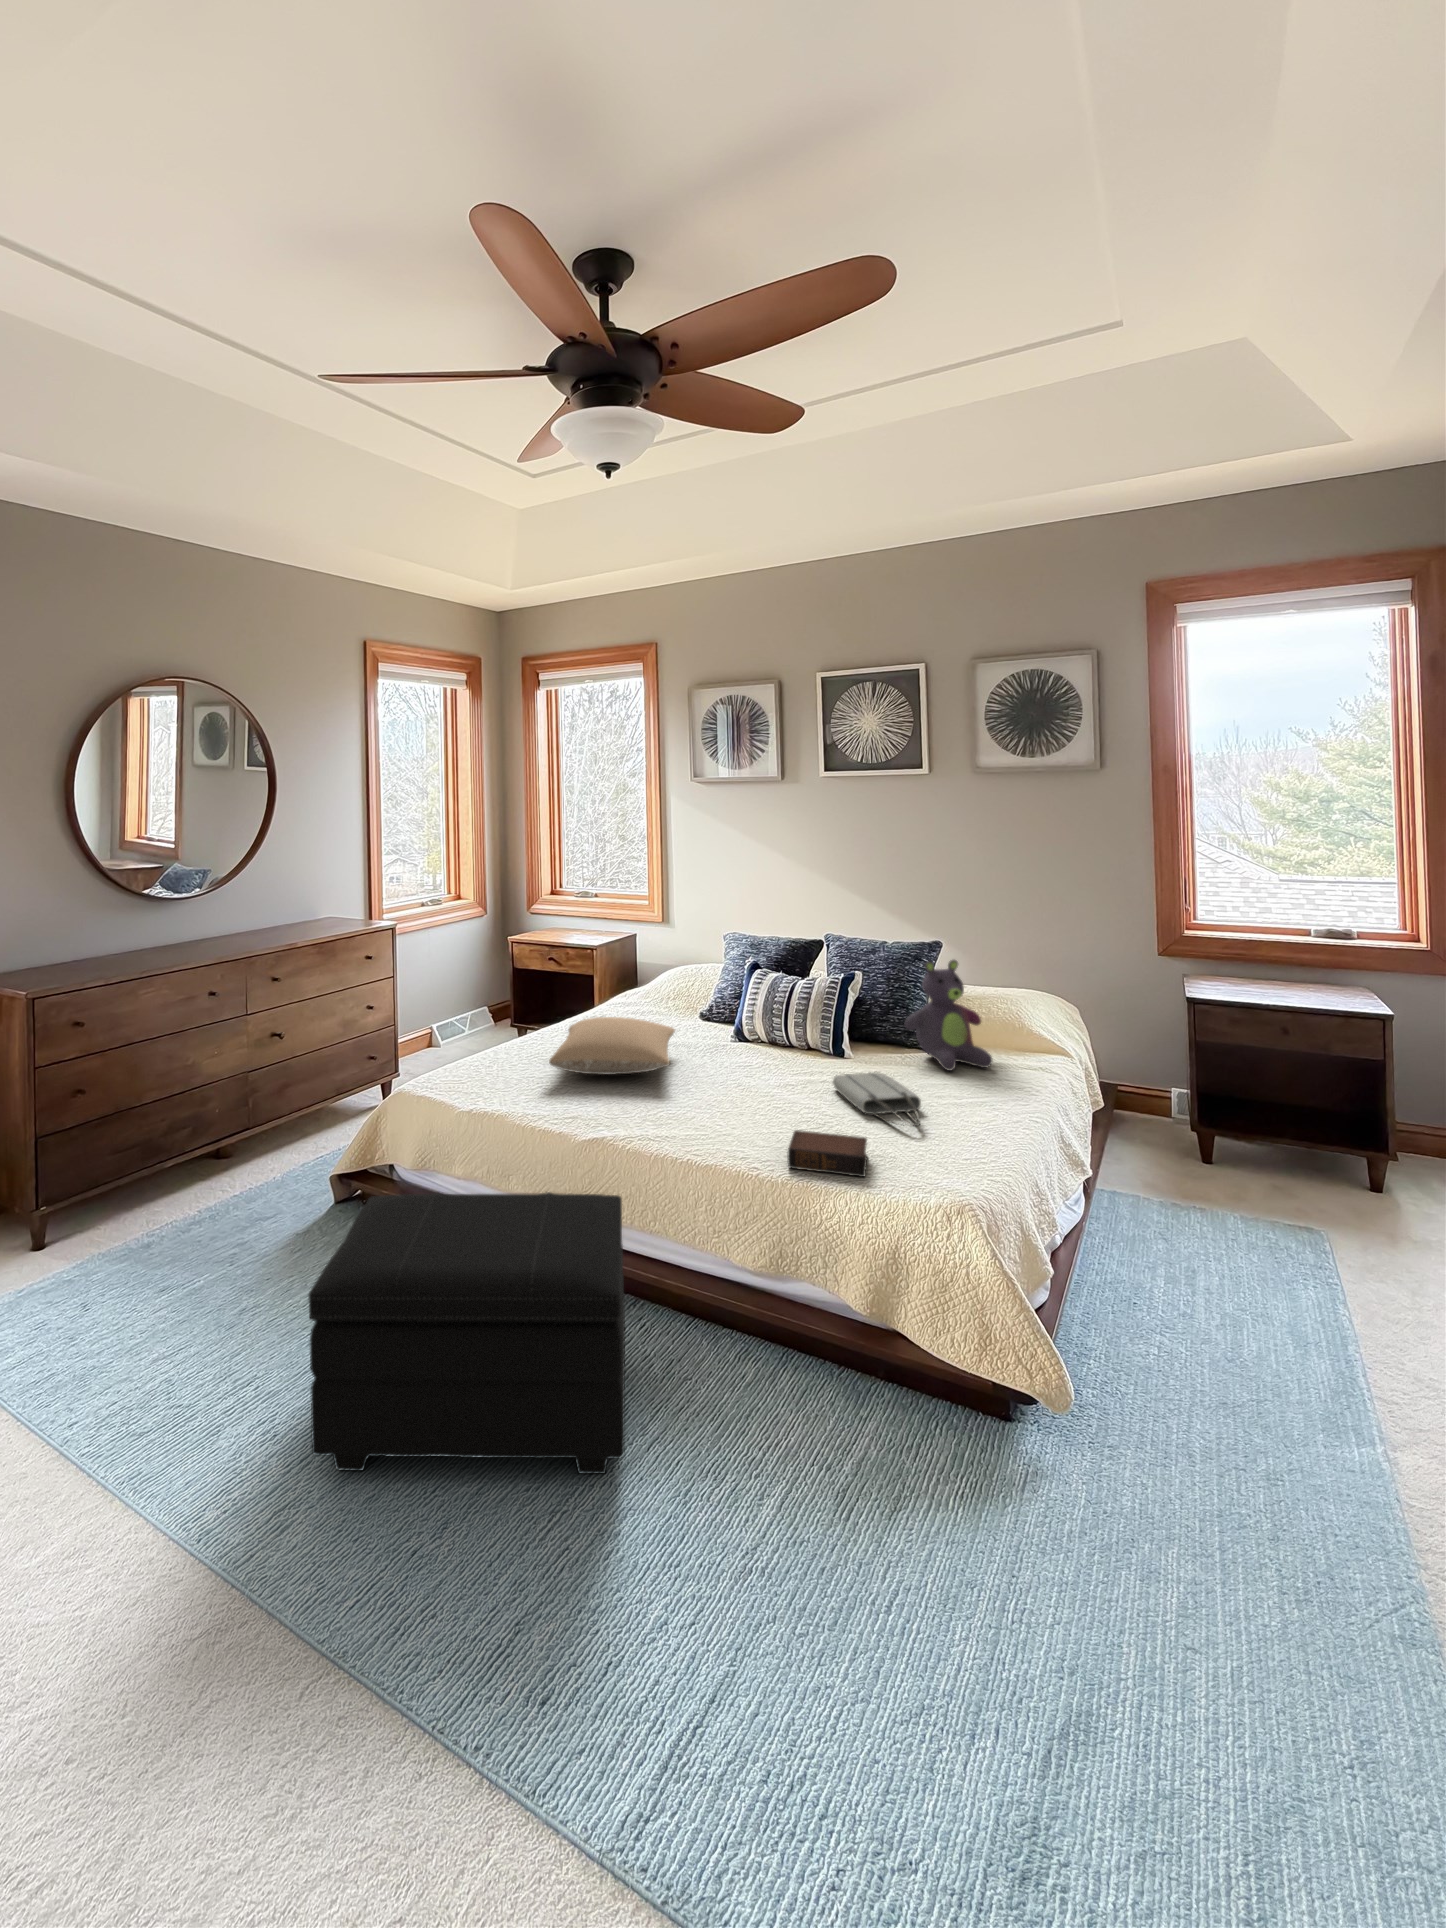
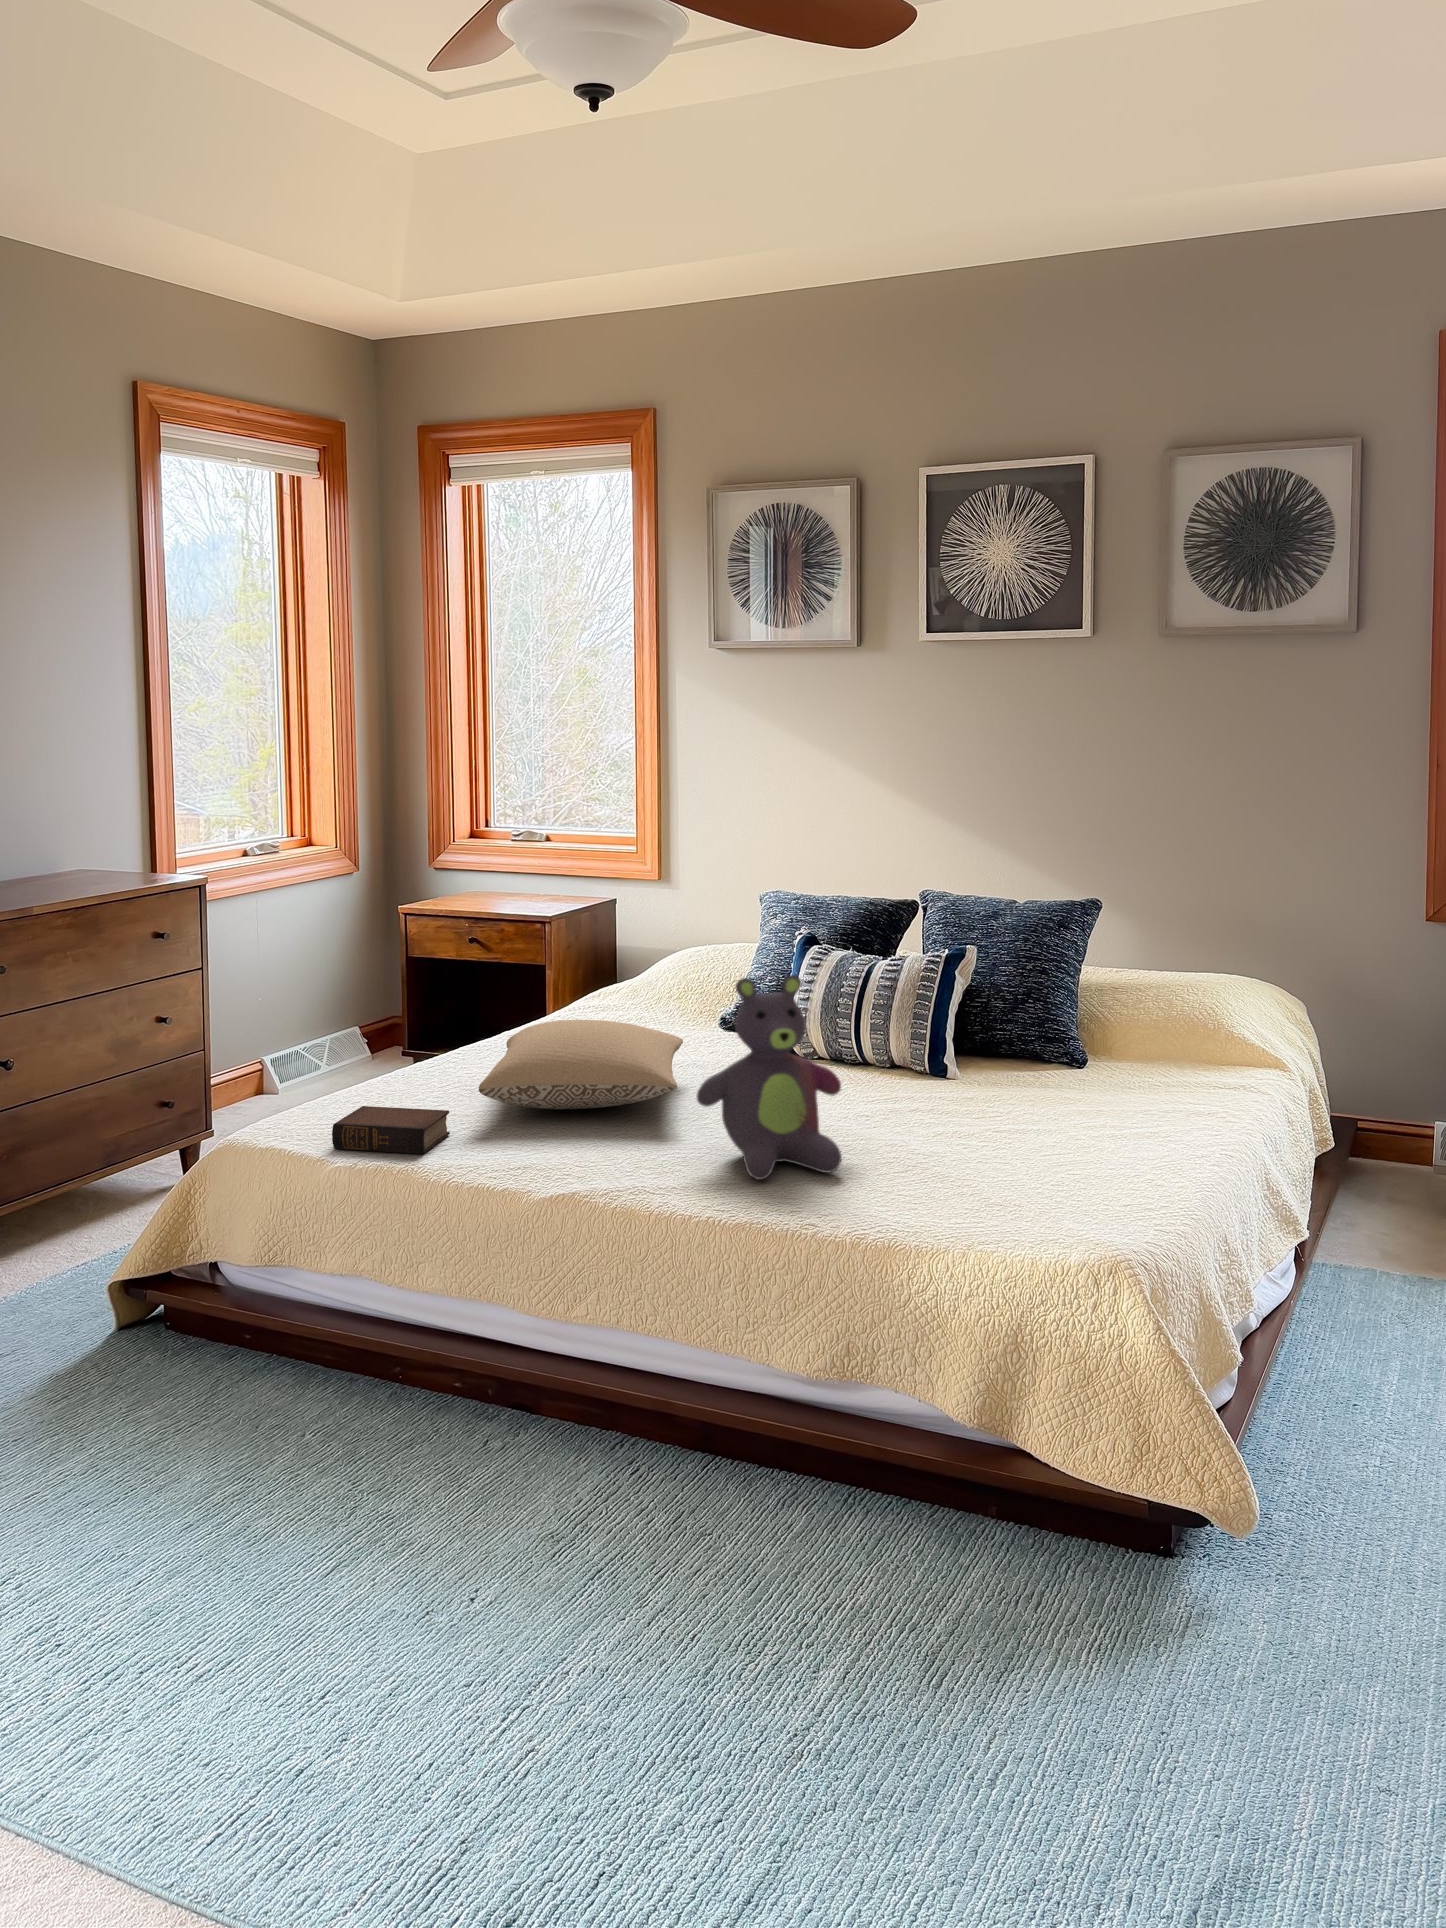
stuffed bear: present [905,960,992,1070] -> present [697,975,842,1180]
tote bag: present [833,1073,921,1126] -> none [932,1094,1064,1164]
book: present [787,1130,867,1177] -> present [332,1106,450,1154]
footstool: present [309,1192,625,1474] -> none [116,1272,614,1683]

